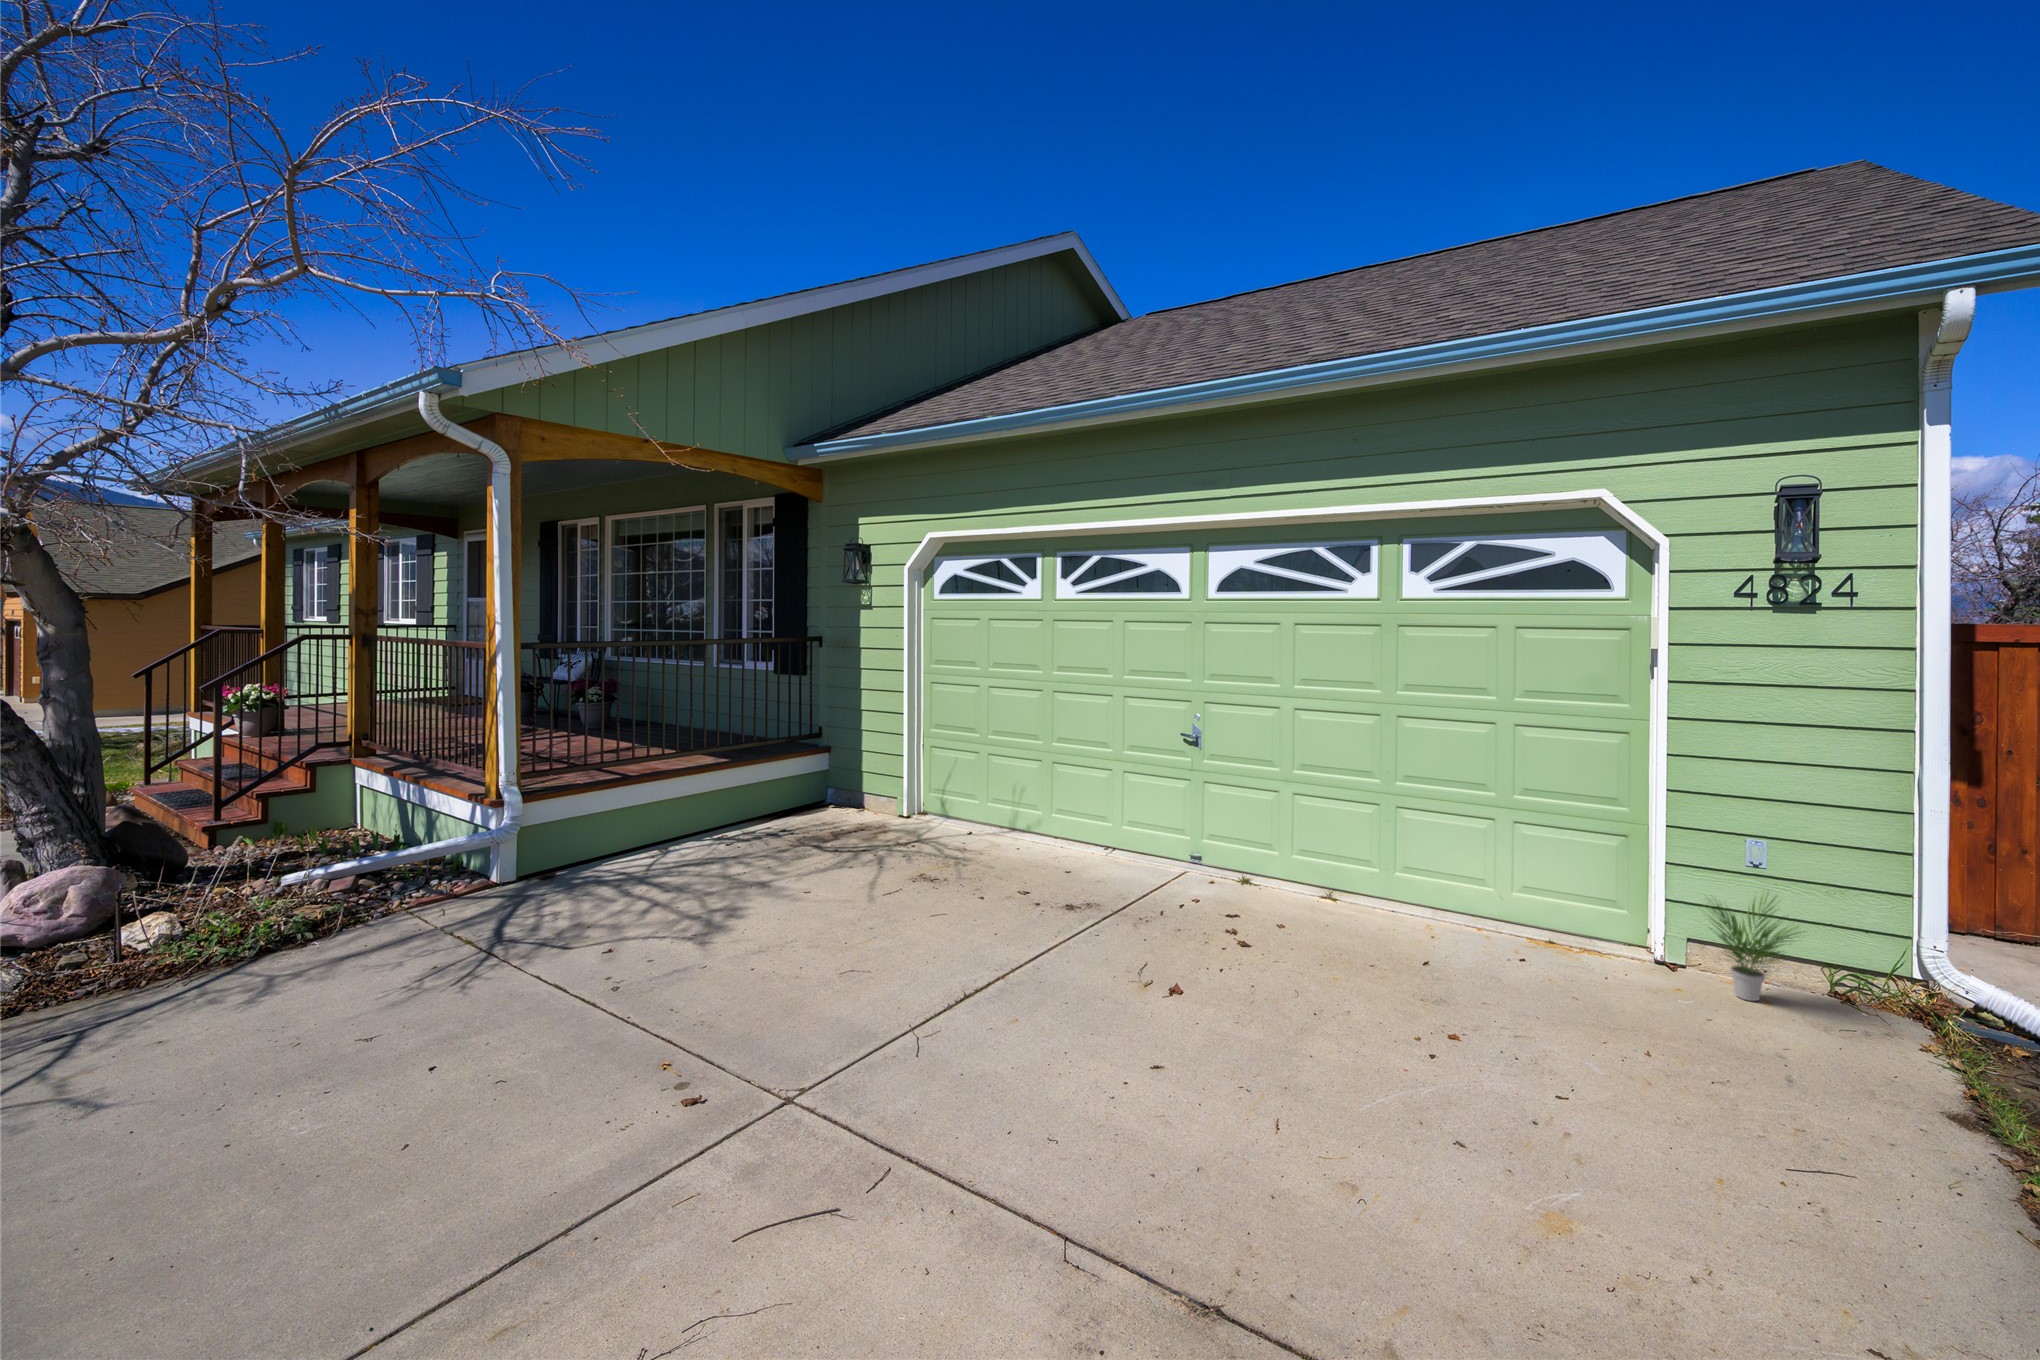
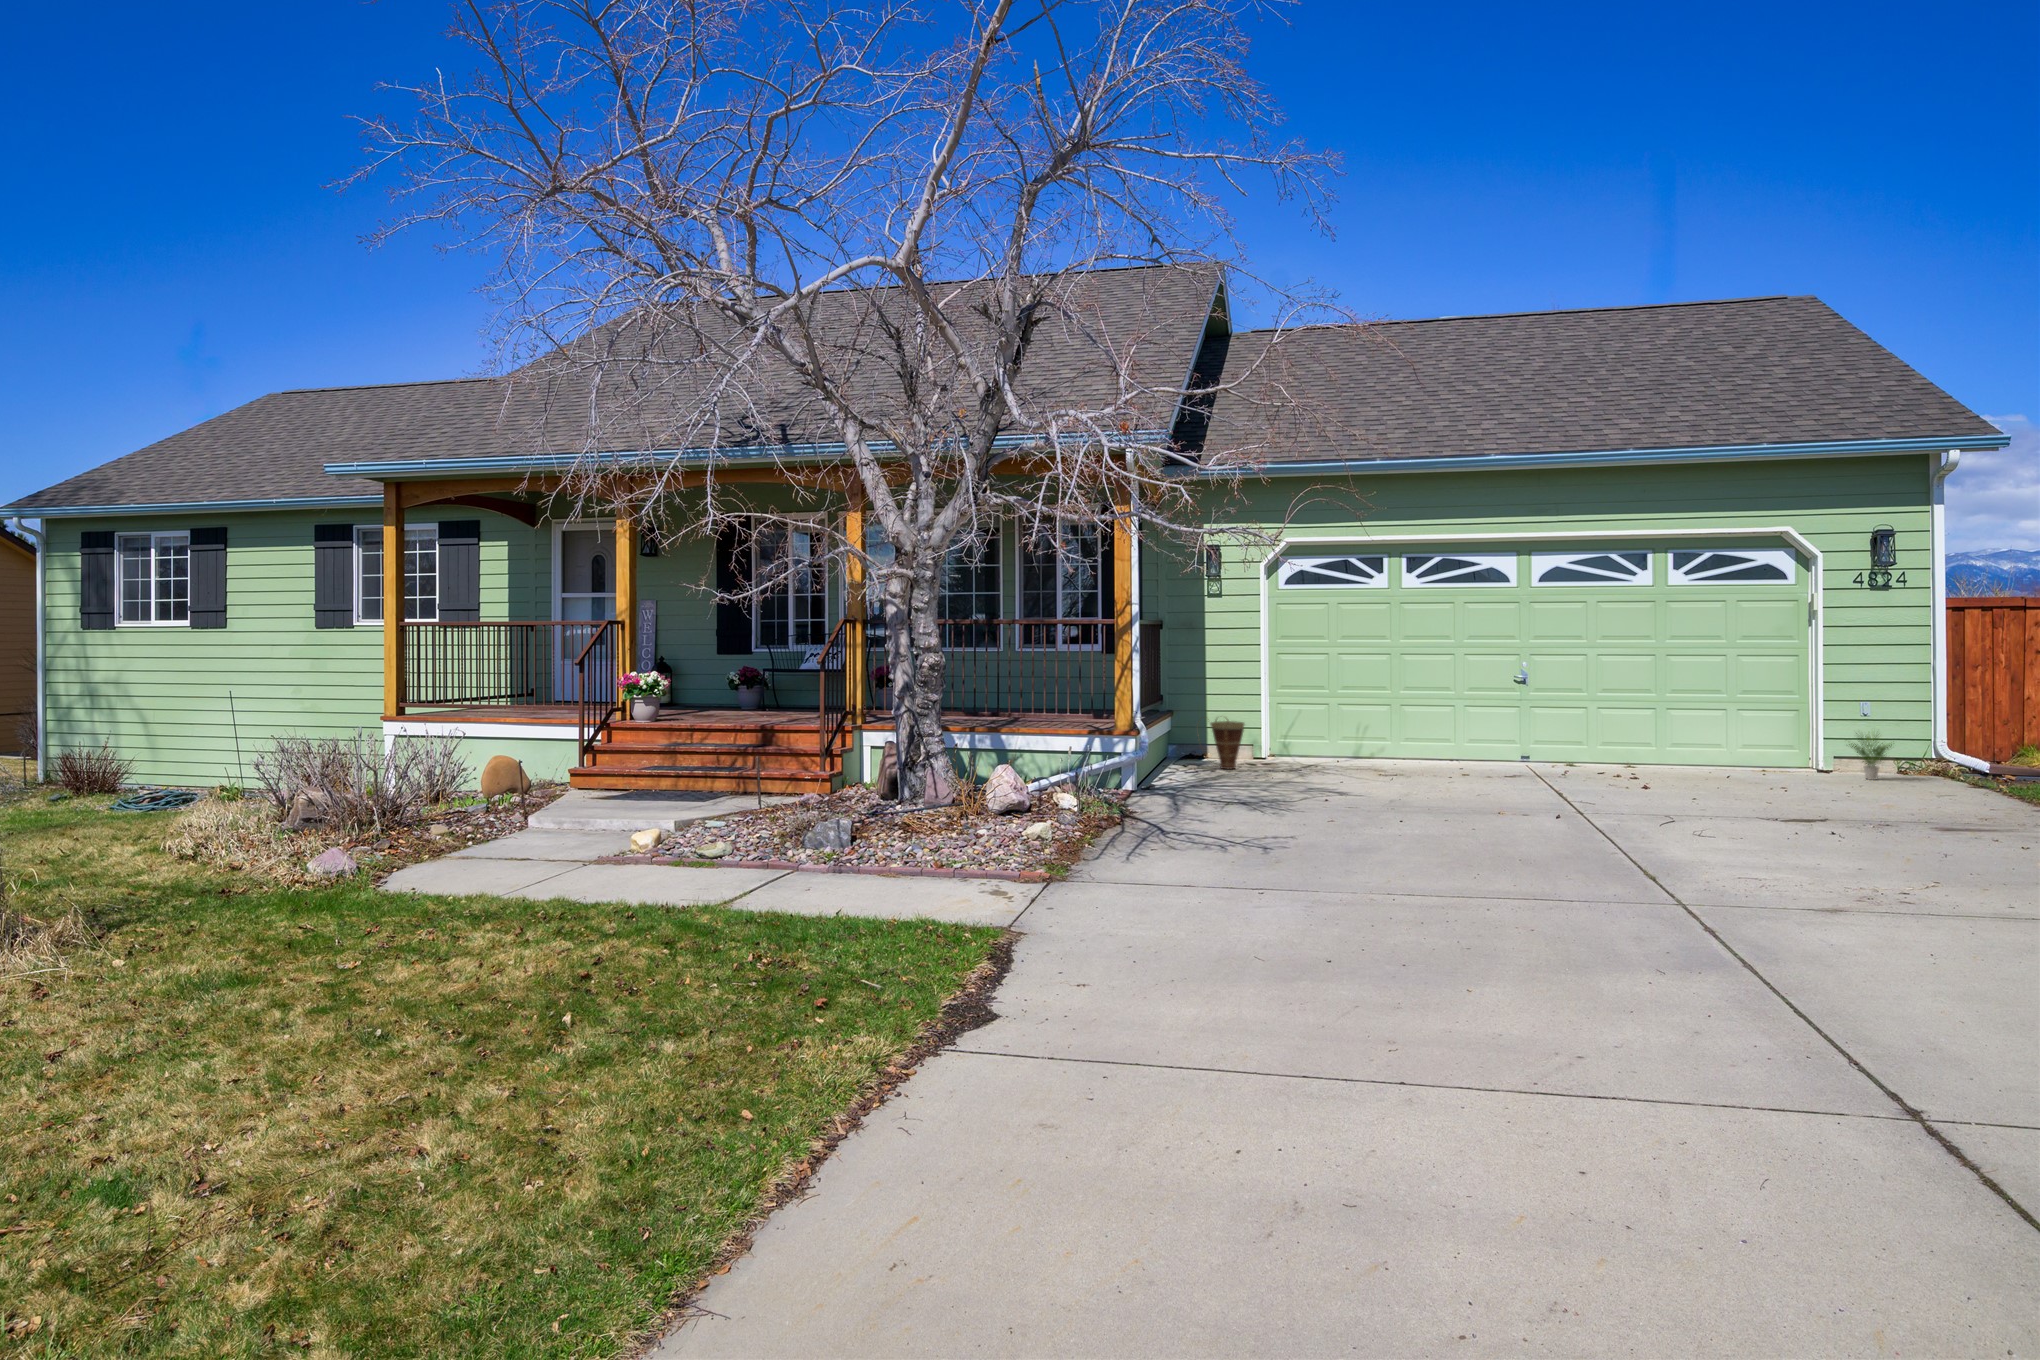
basket: none [823,757,867,827] -> present [1200,718,1244,769]

